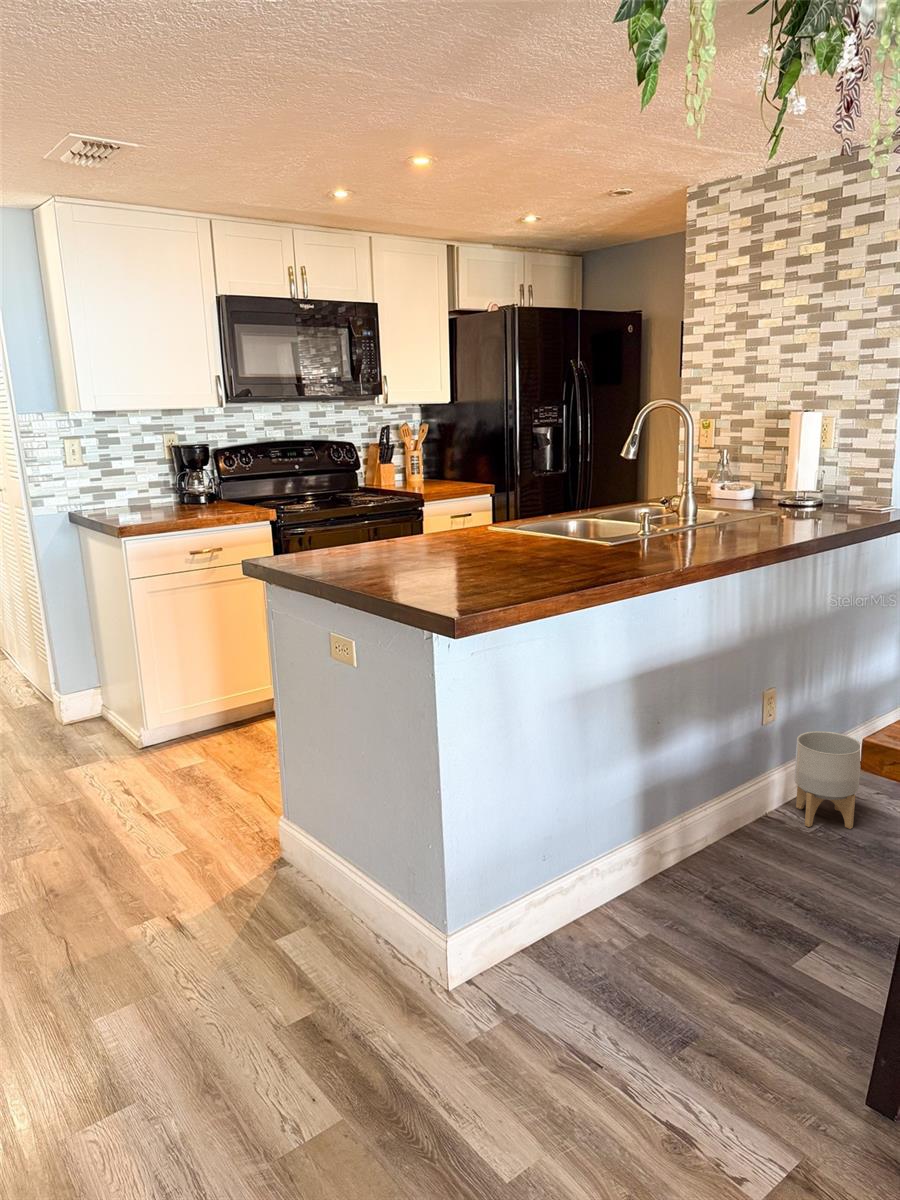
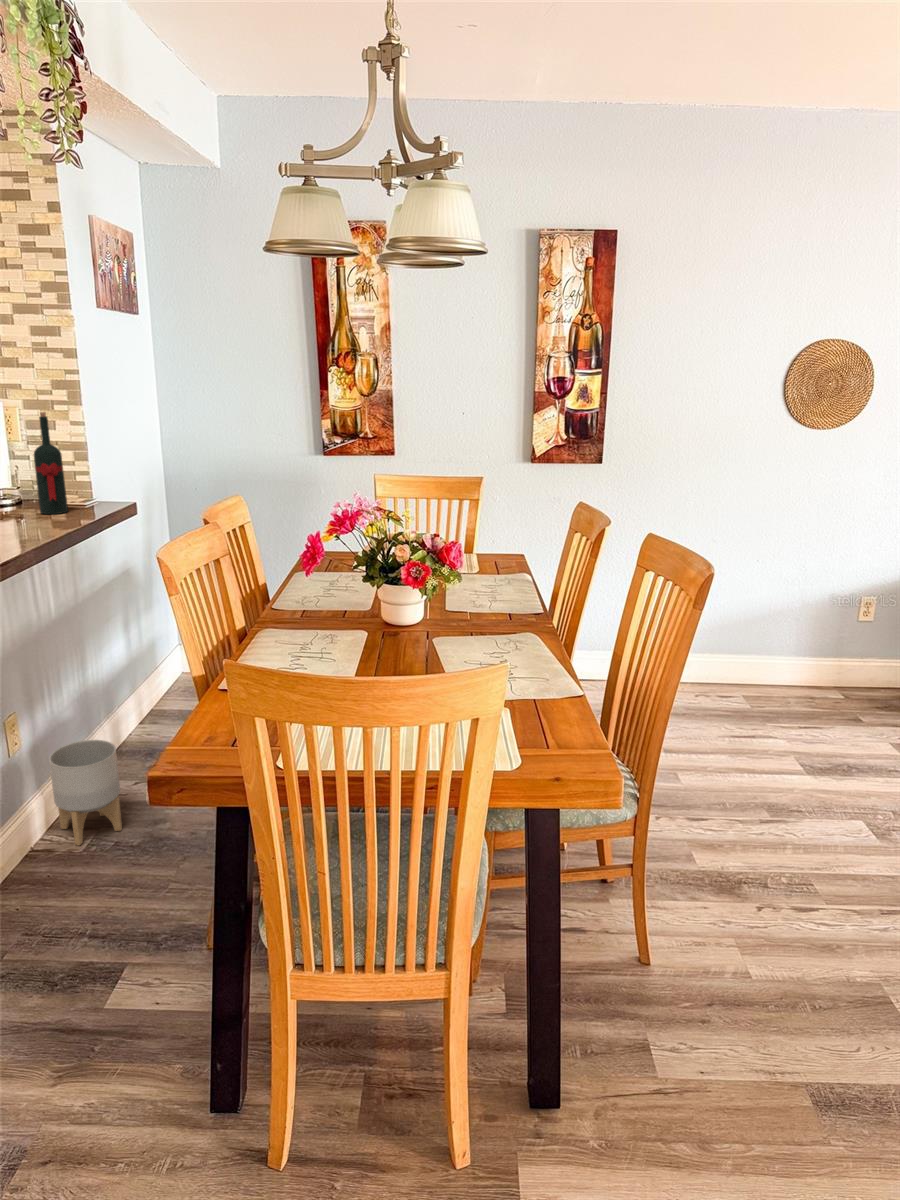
wine bottle: none [834,418,865,514] -> present [34,412,68,514]

